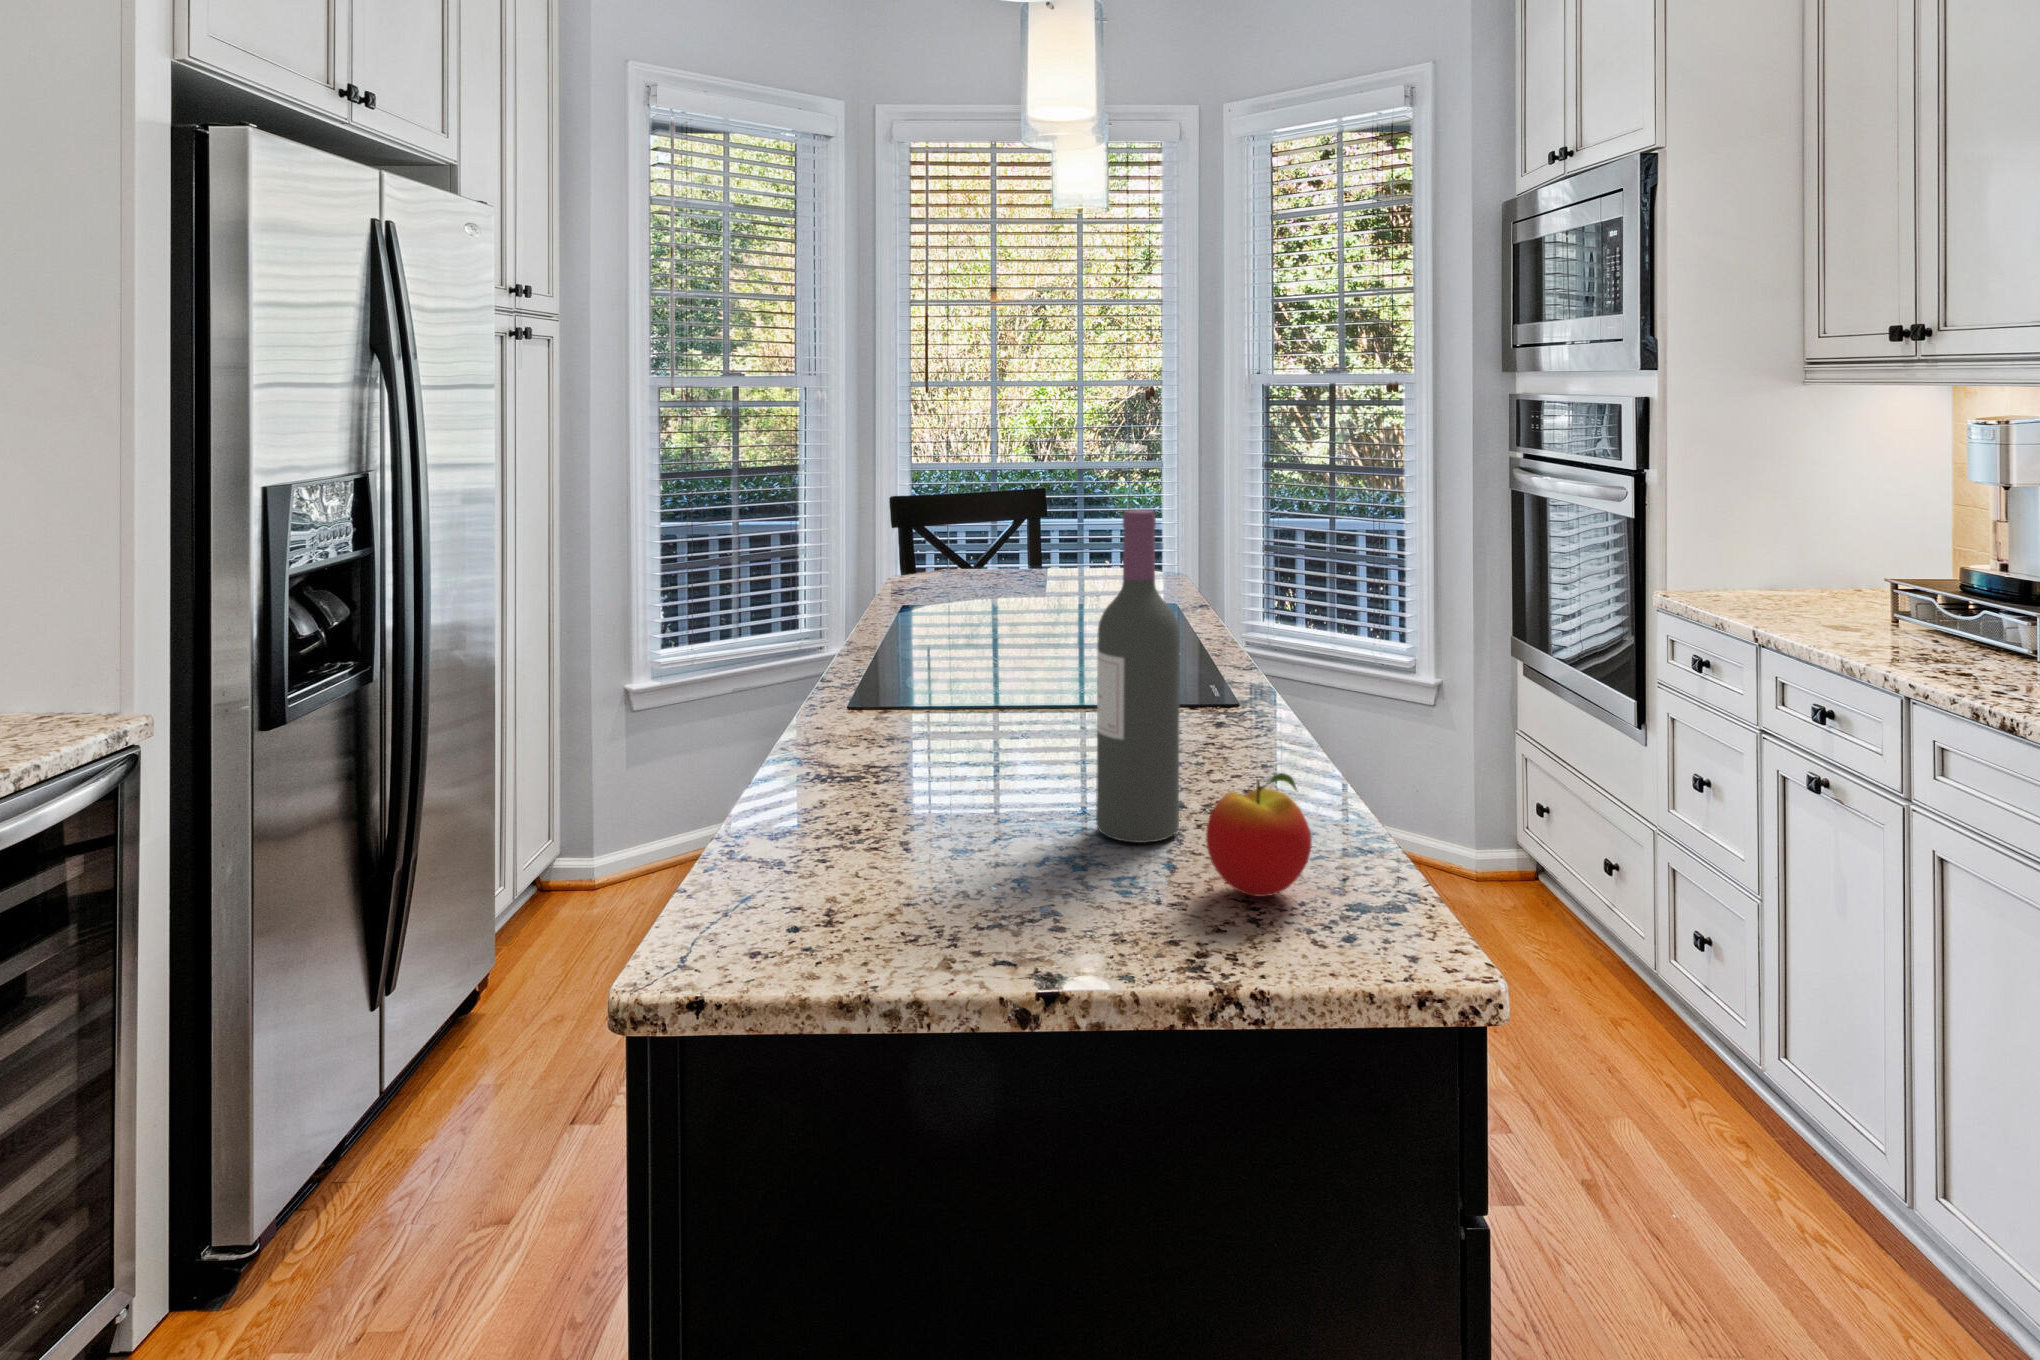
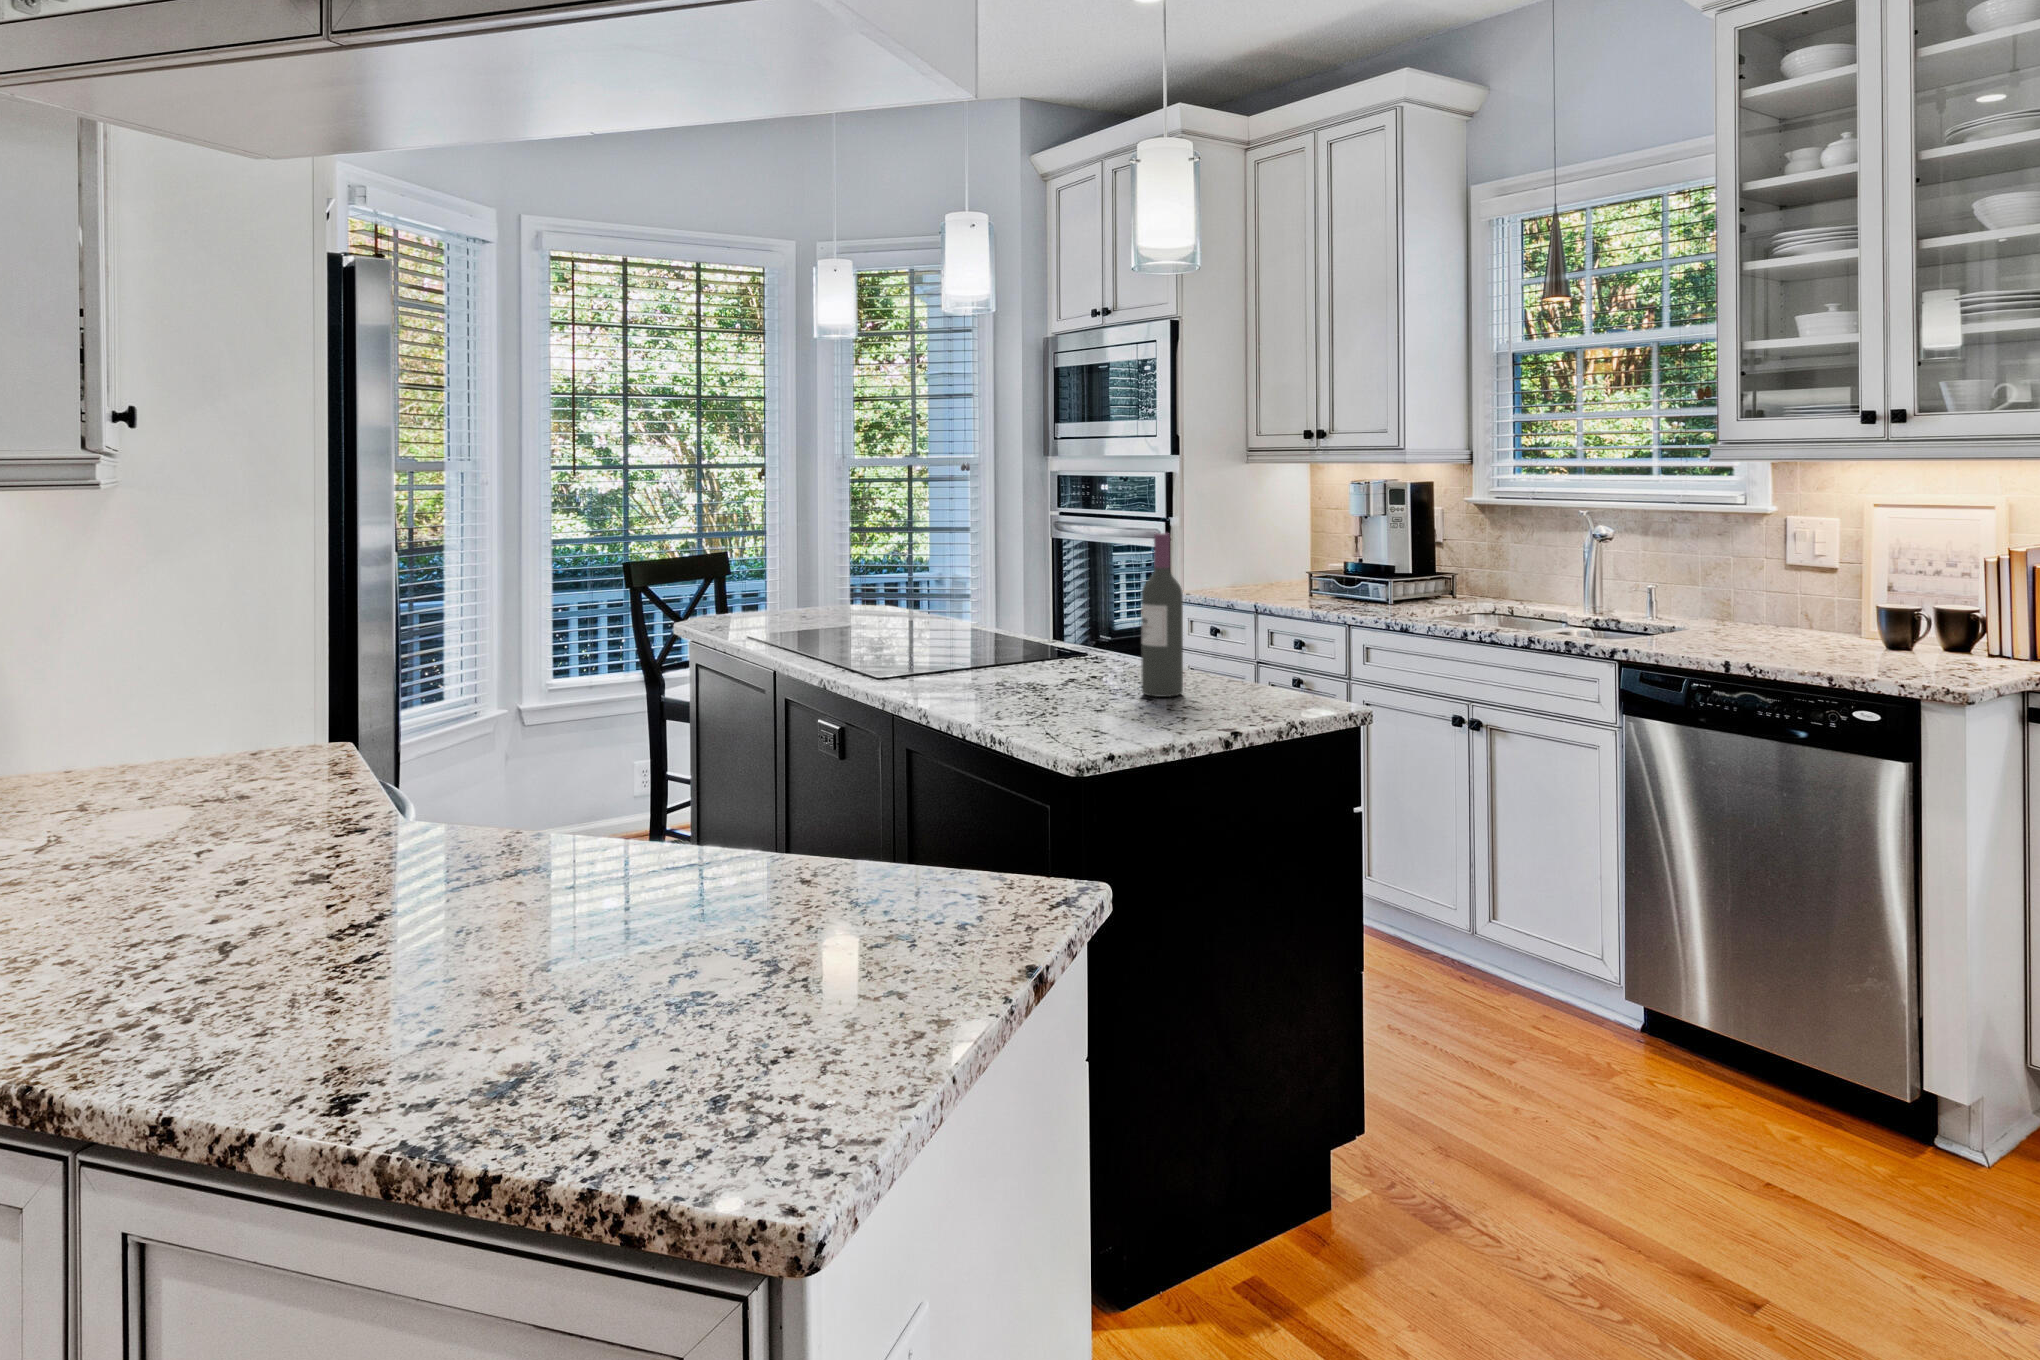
apple: present [1206,773,1312,896] -> none [1229,645,1276,701]

